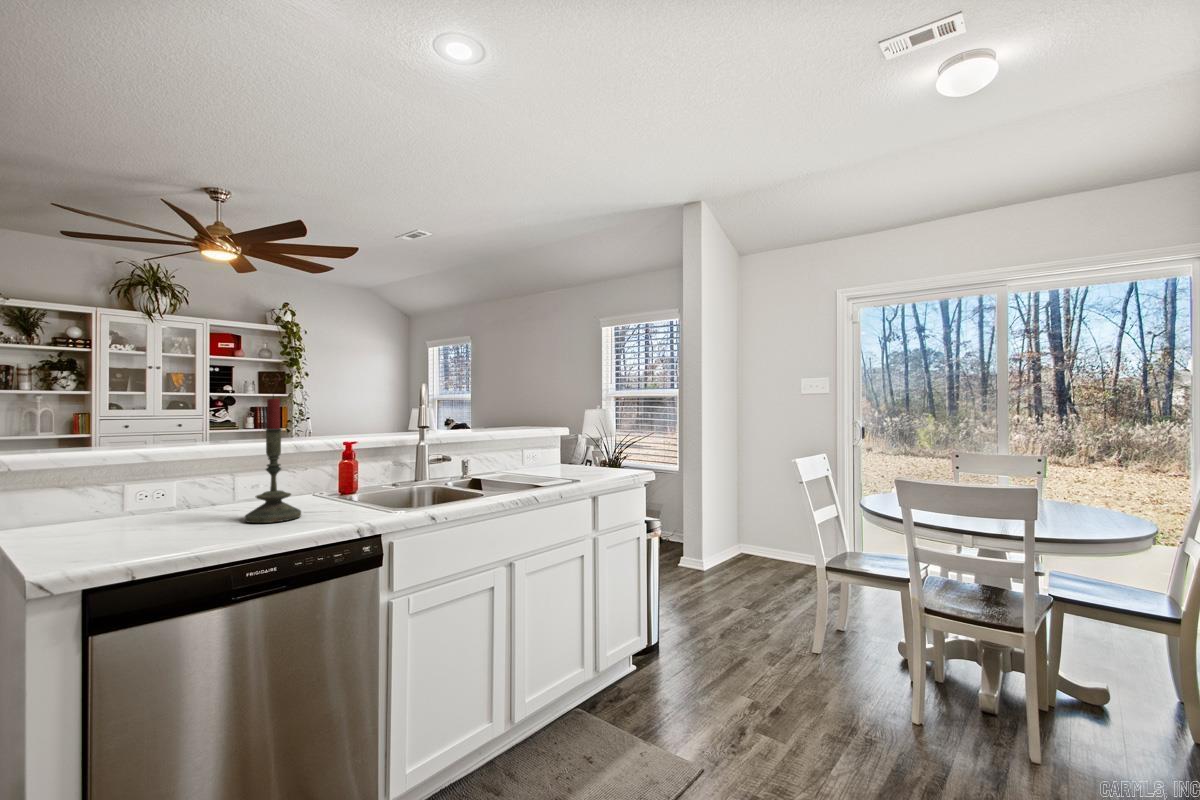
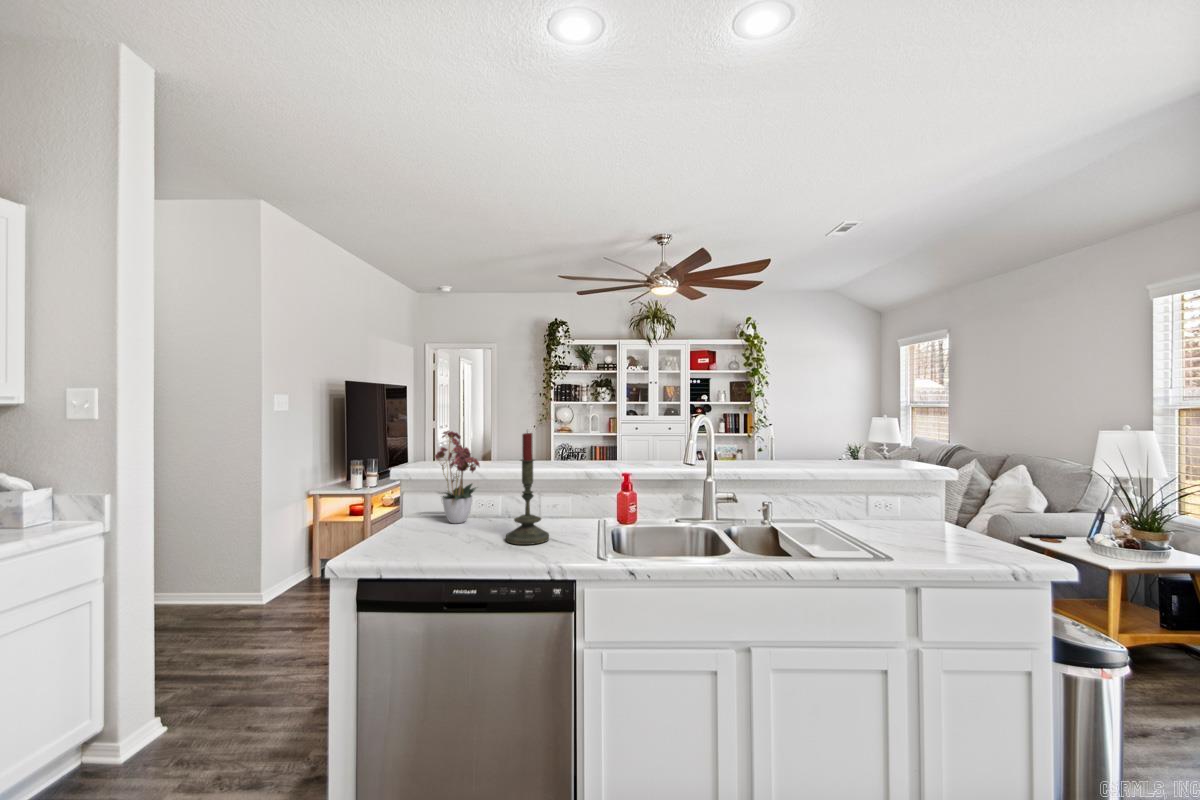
flower arrangement: none [61,394,175,526] -> present [435,431,479,523]

